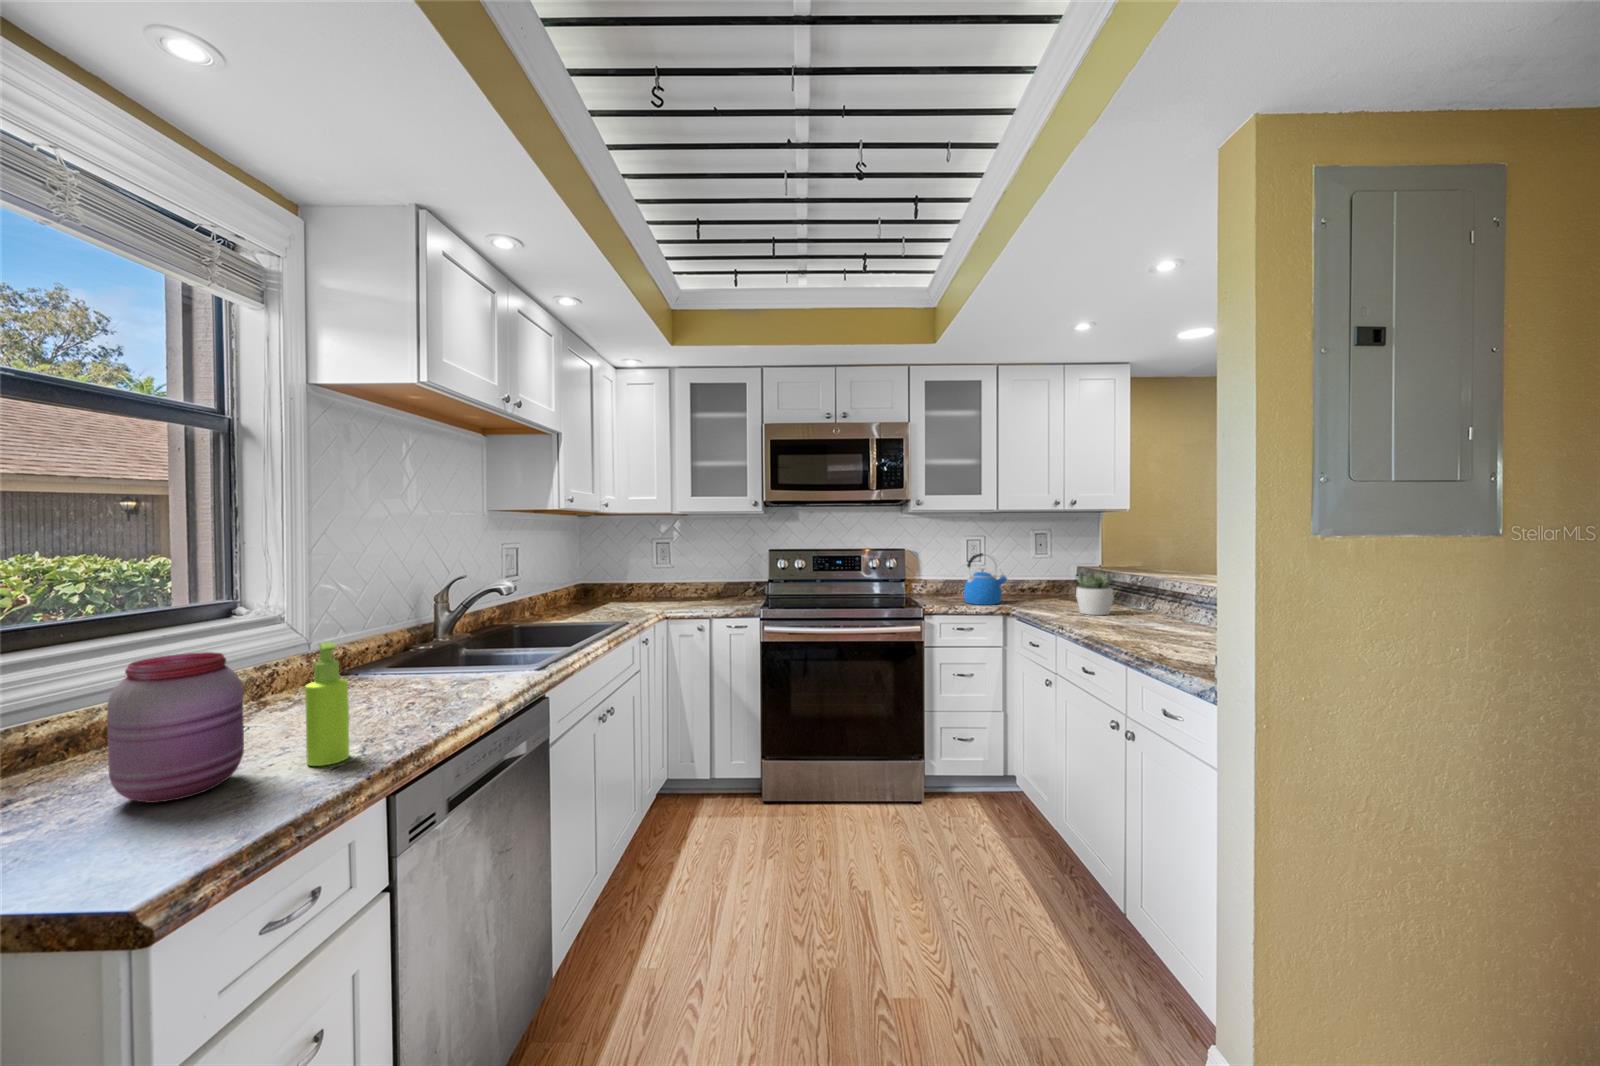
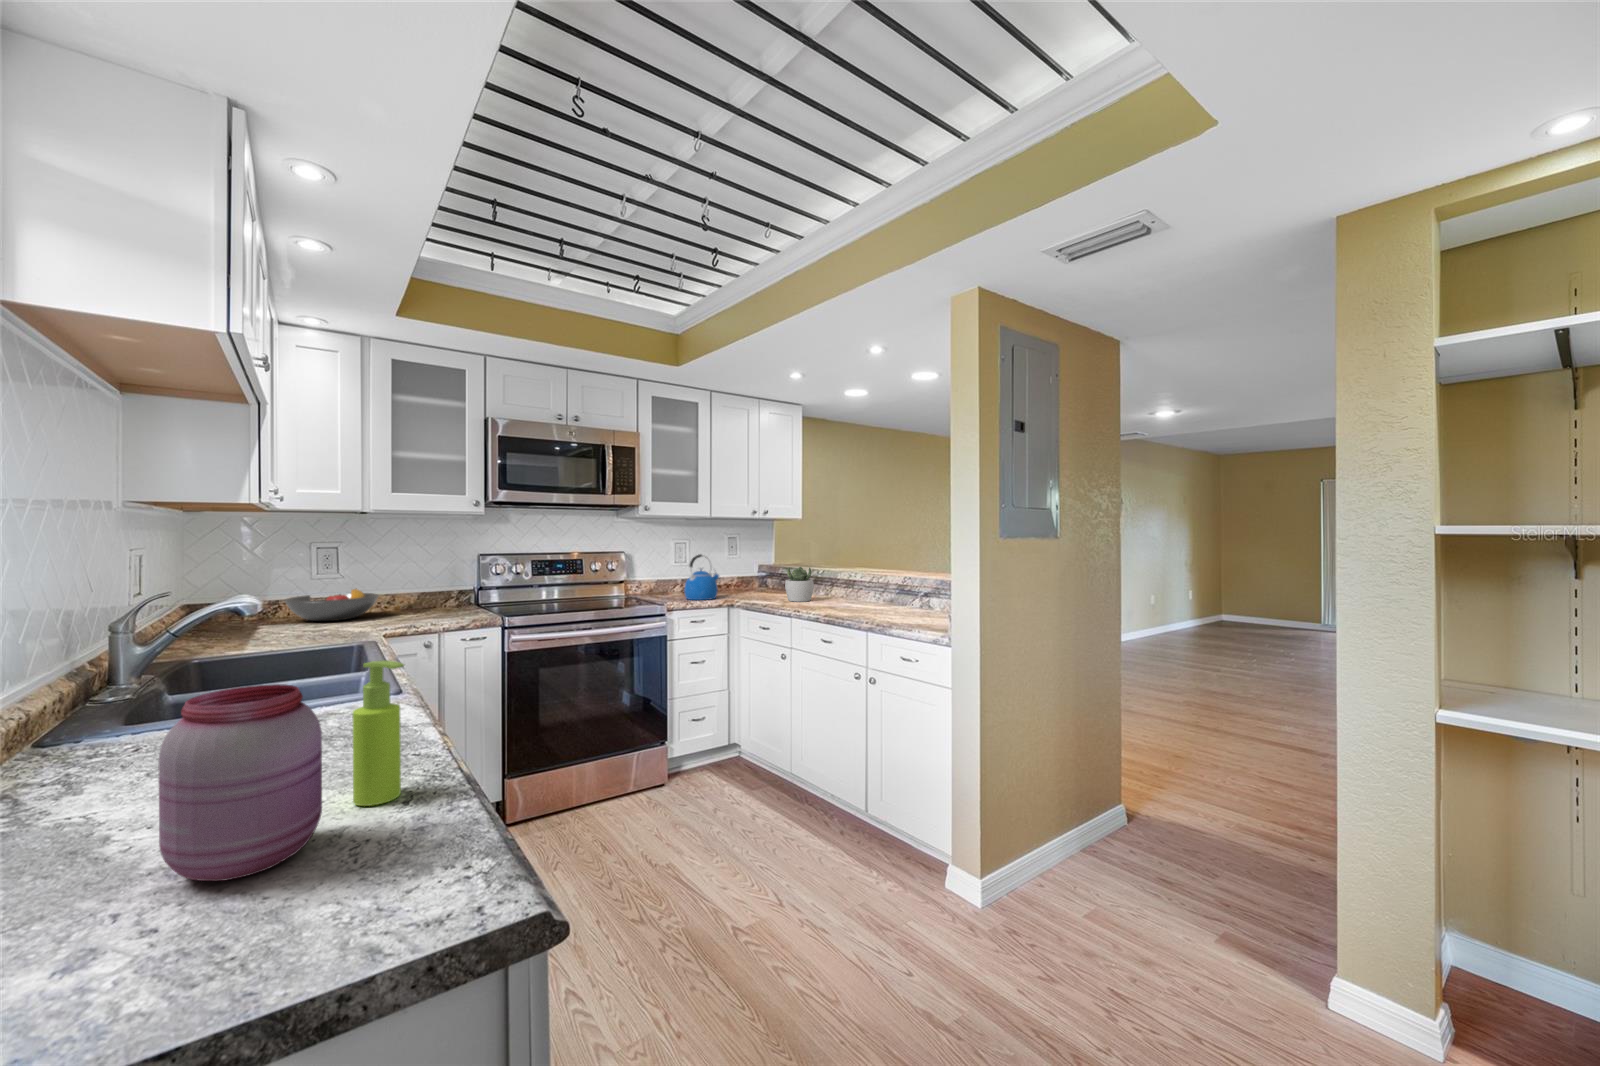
fruit bowl: none [624,576,689,602] -> present [285,589,379,621]

